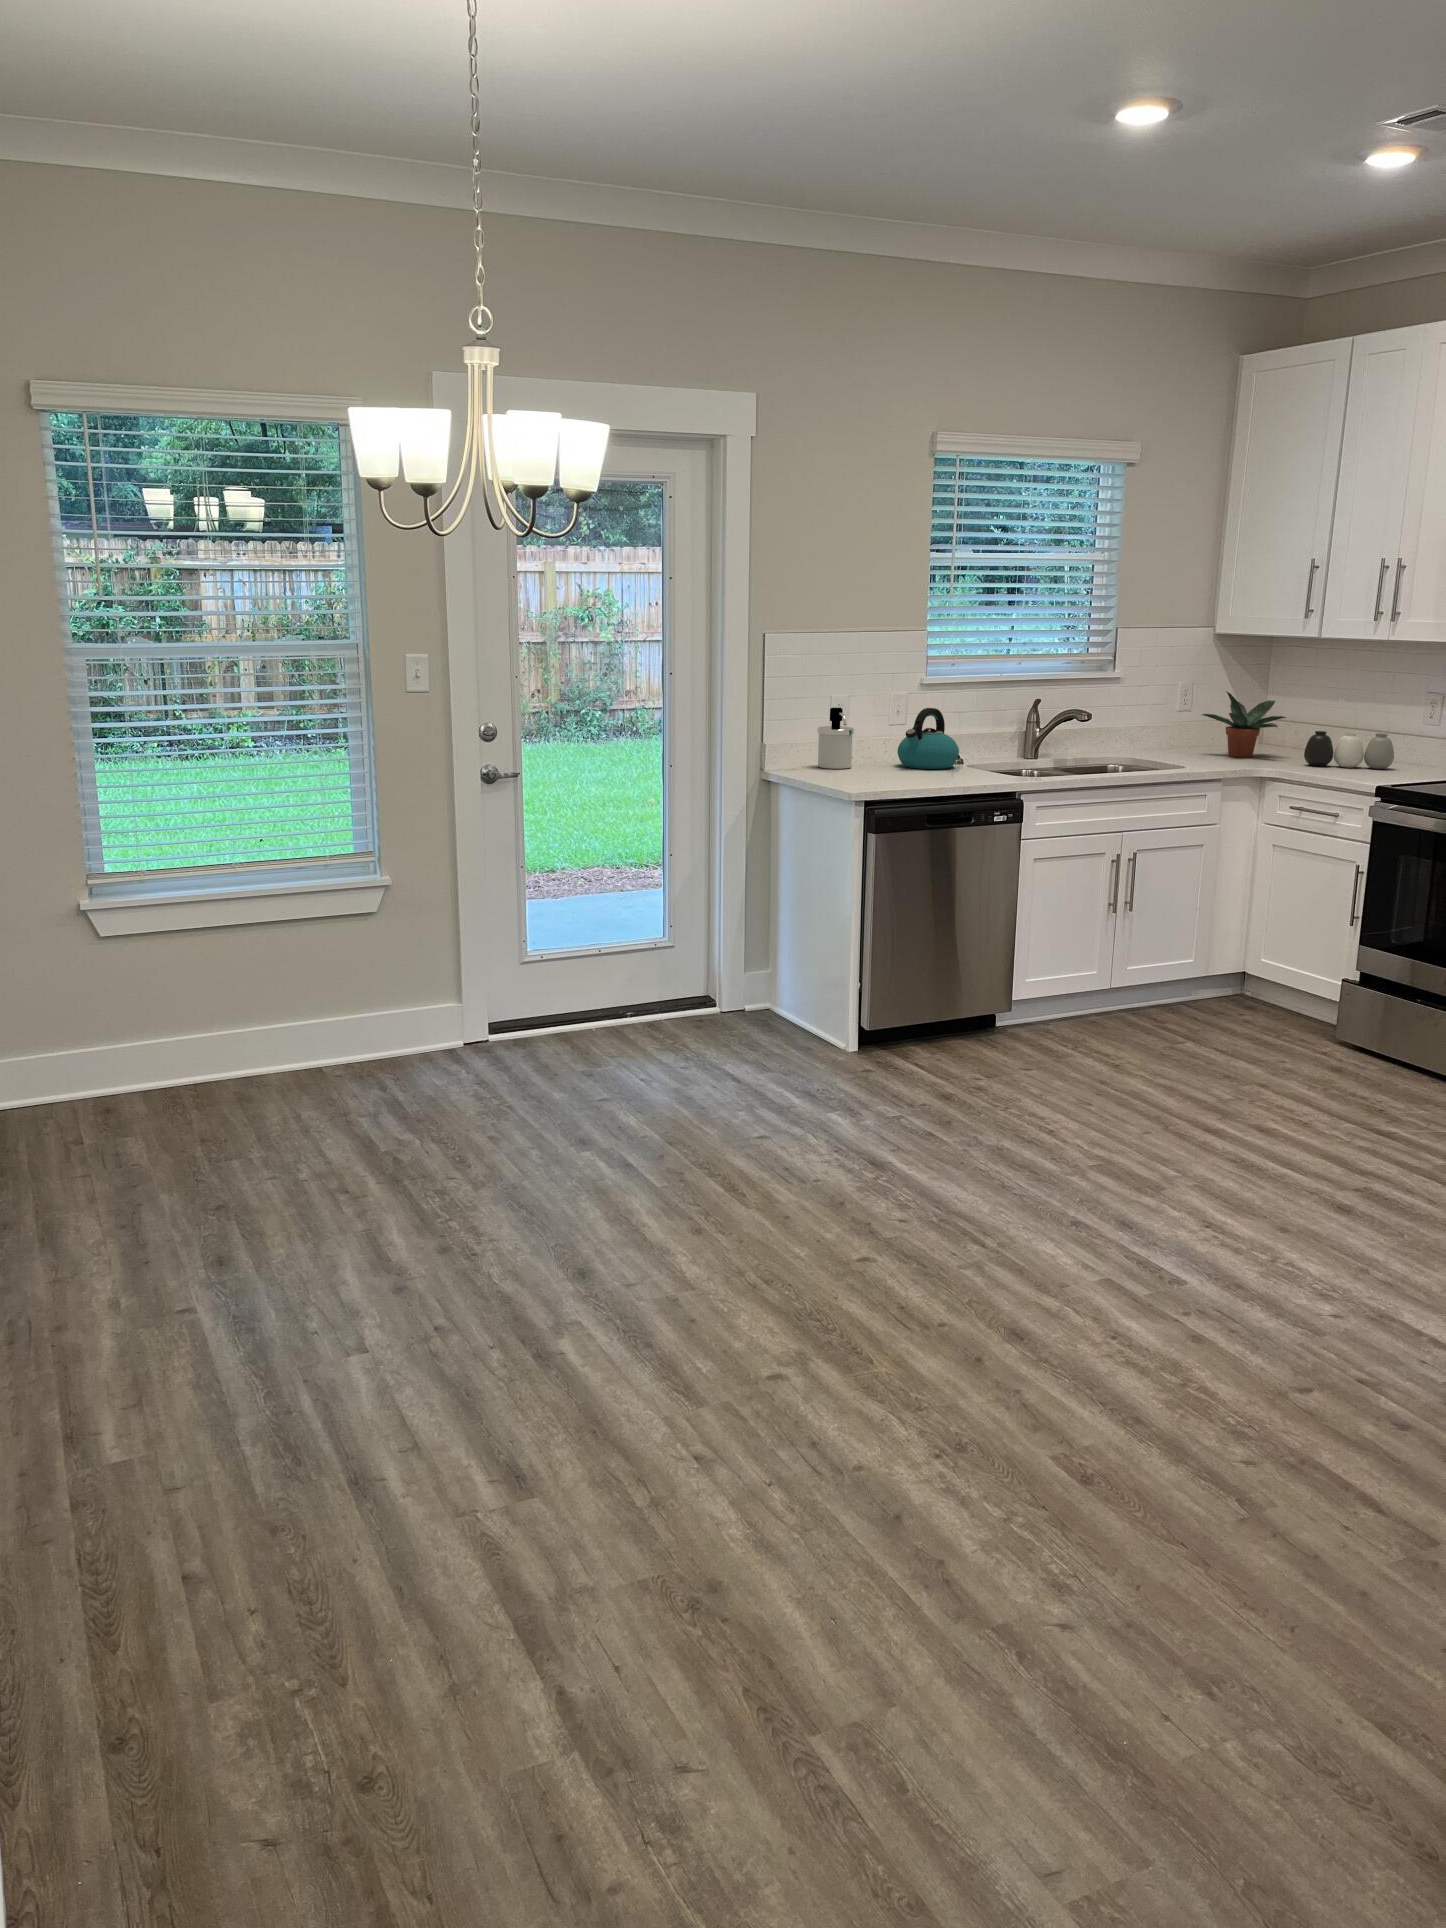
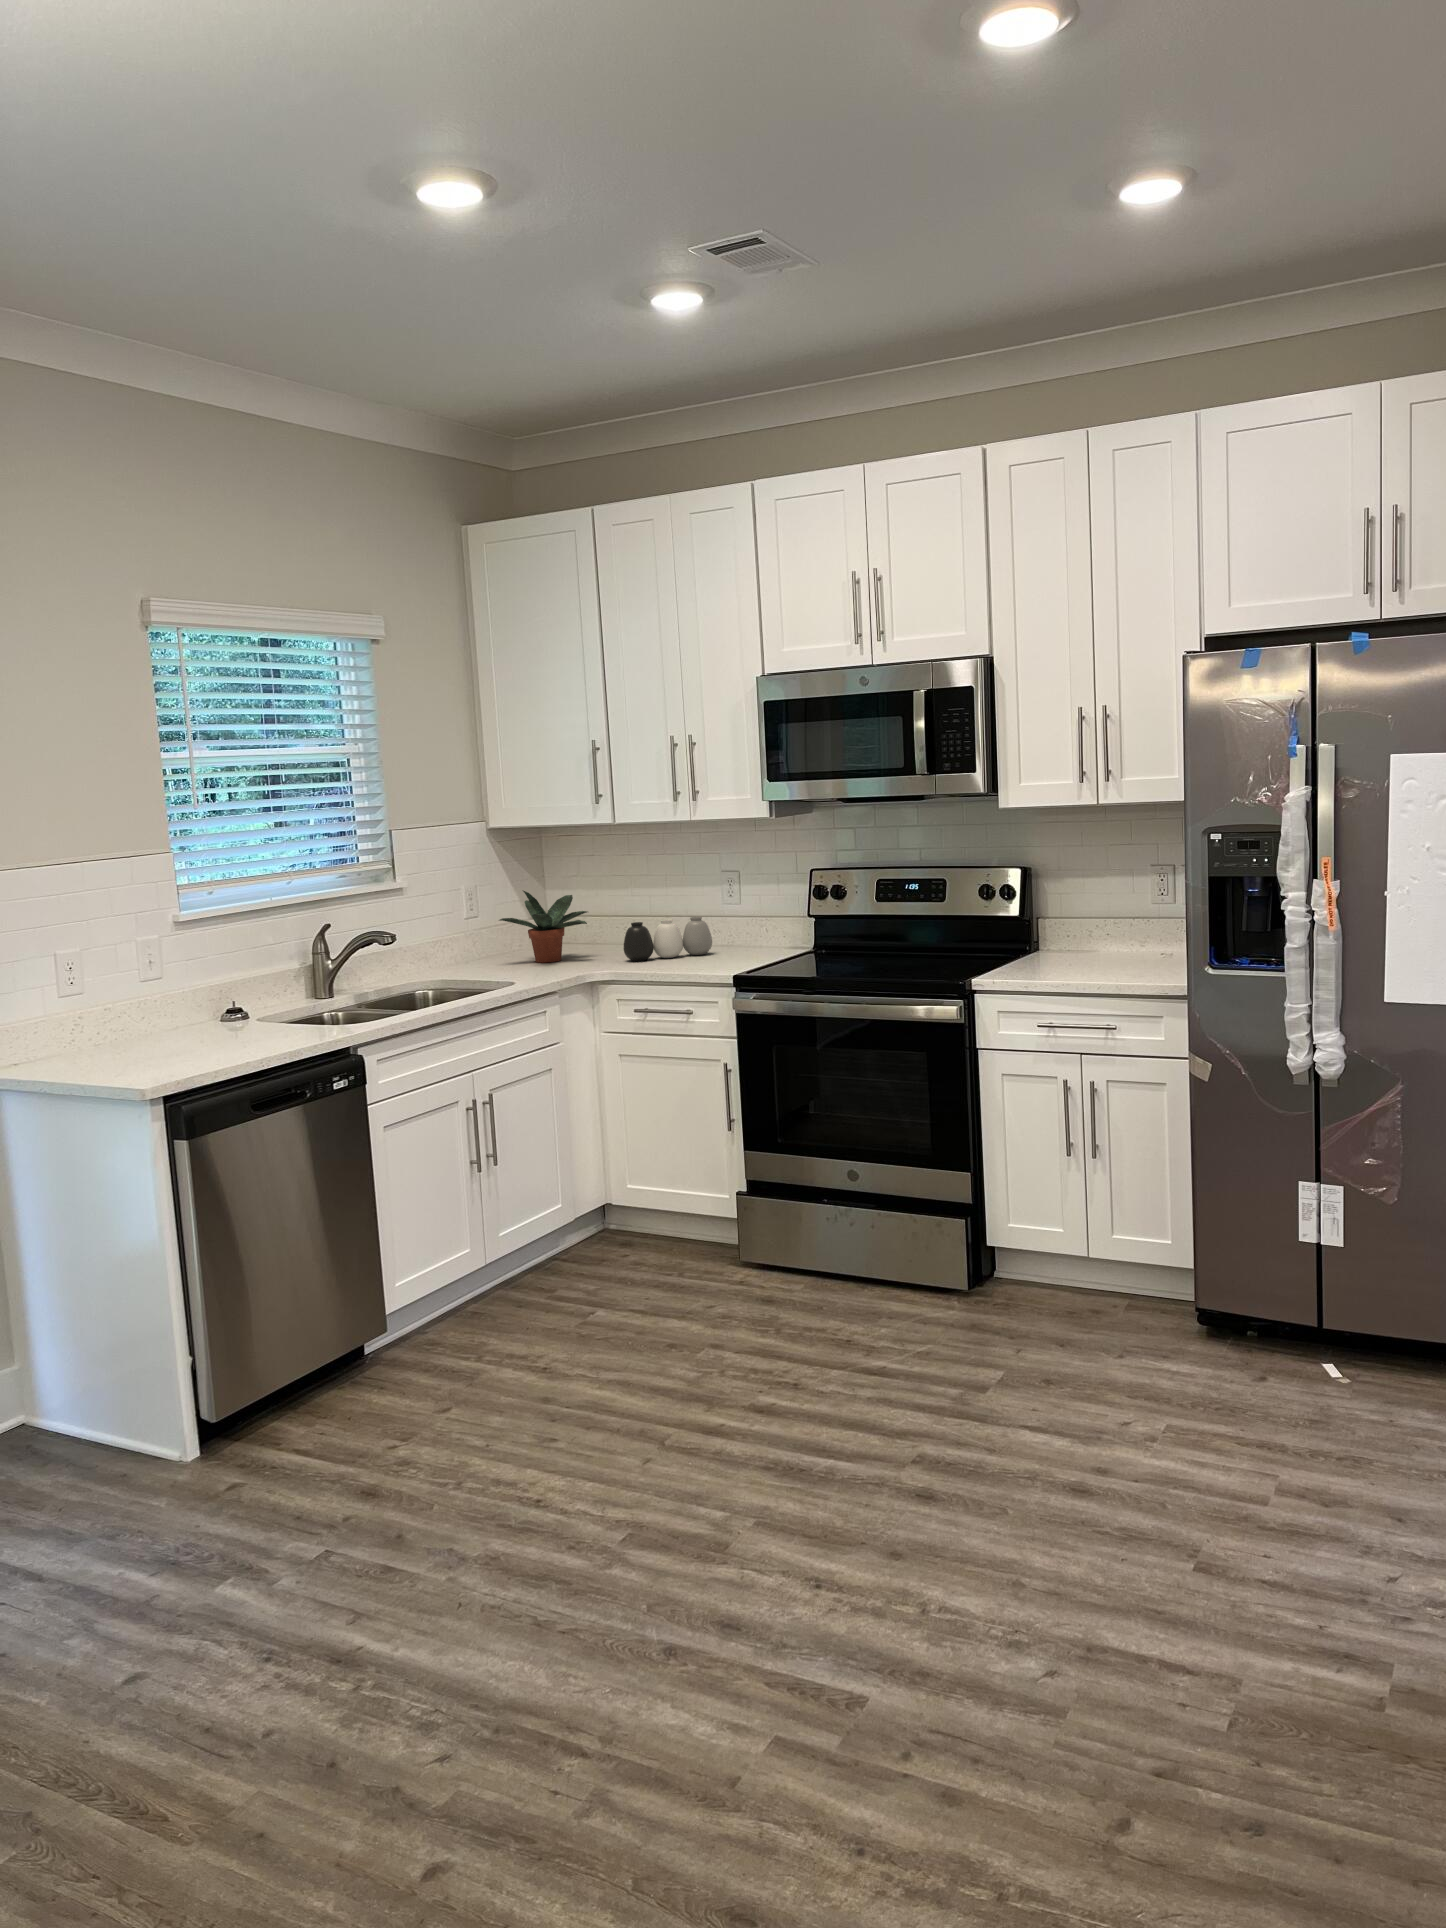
soap dispenser: present [818,708,854,769] -> none [49,973,108,1061]
kettle: present [898,708,959,769] -> none [167,956,253,1039]

